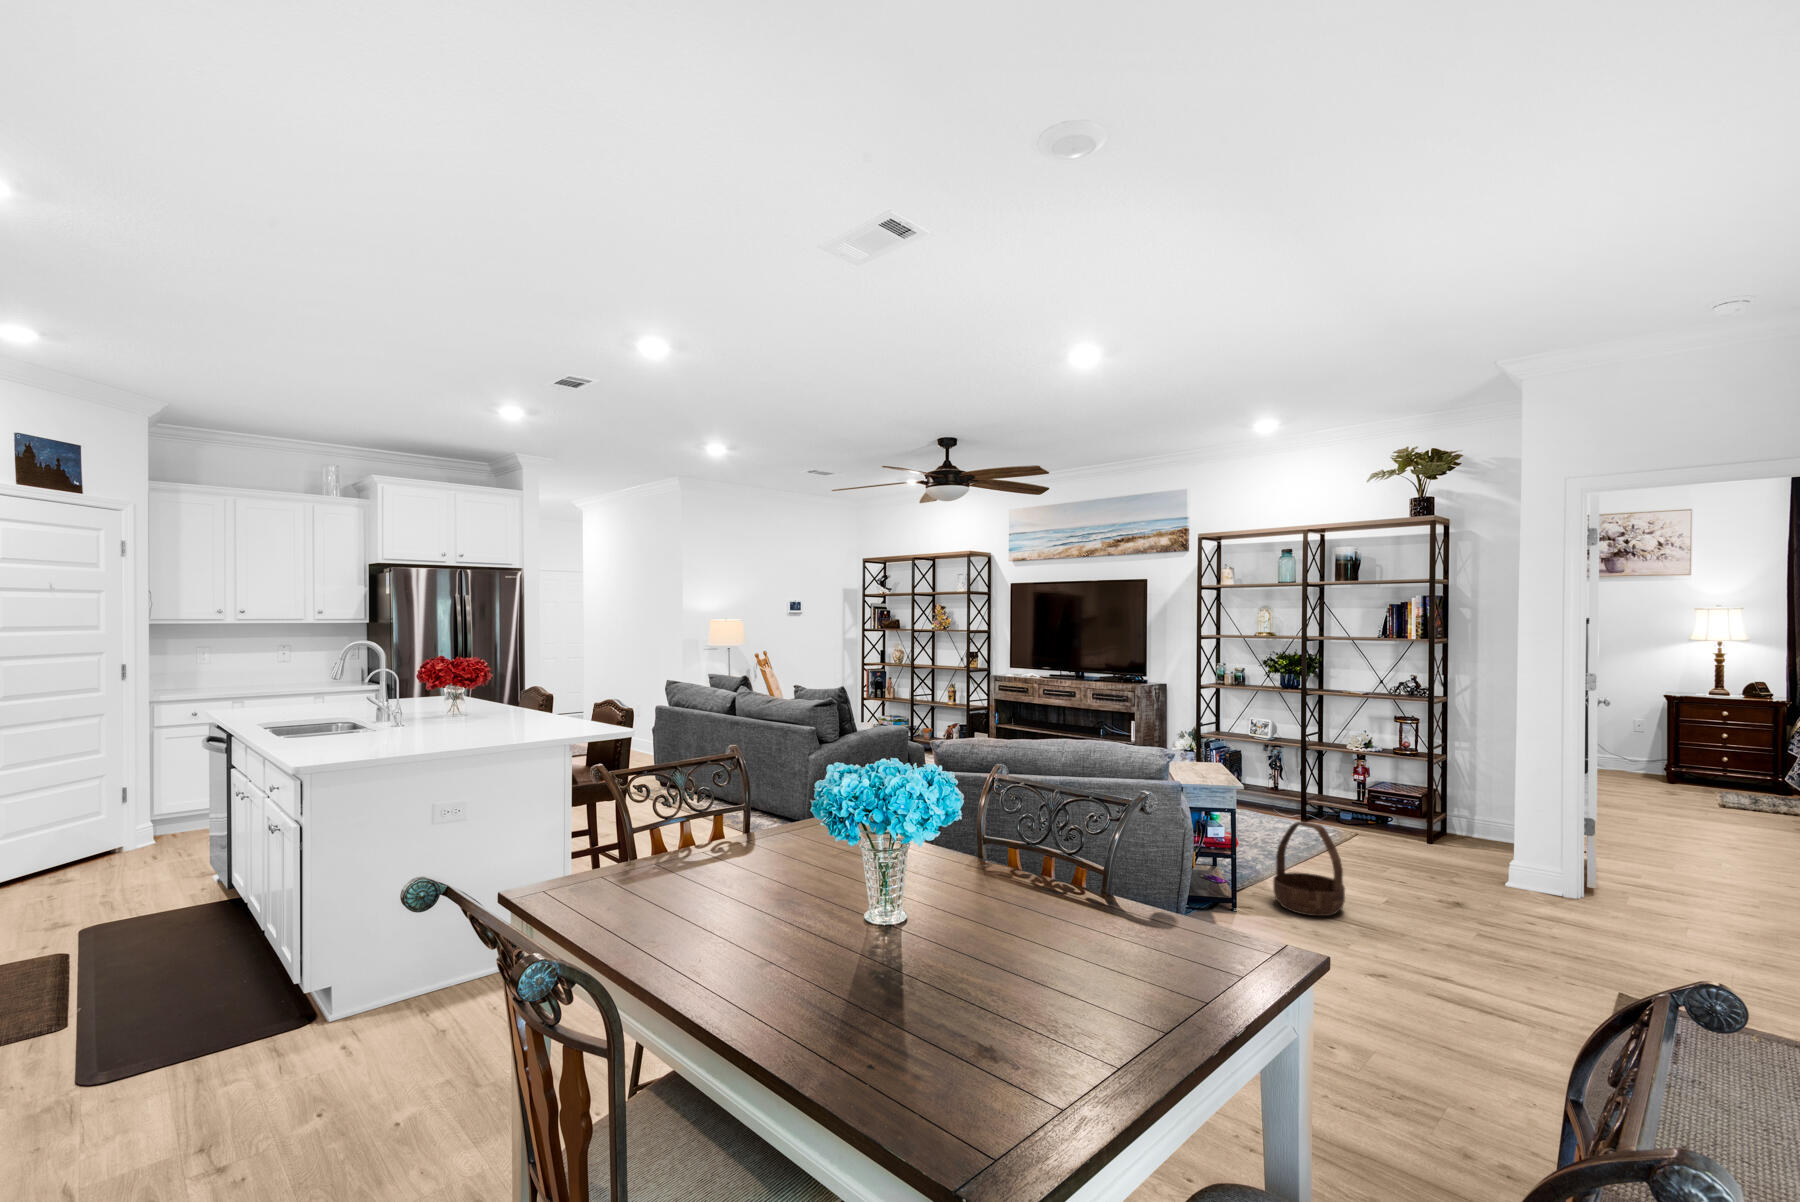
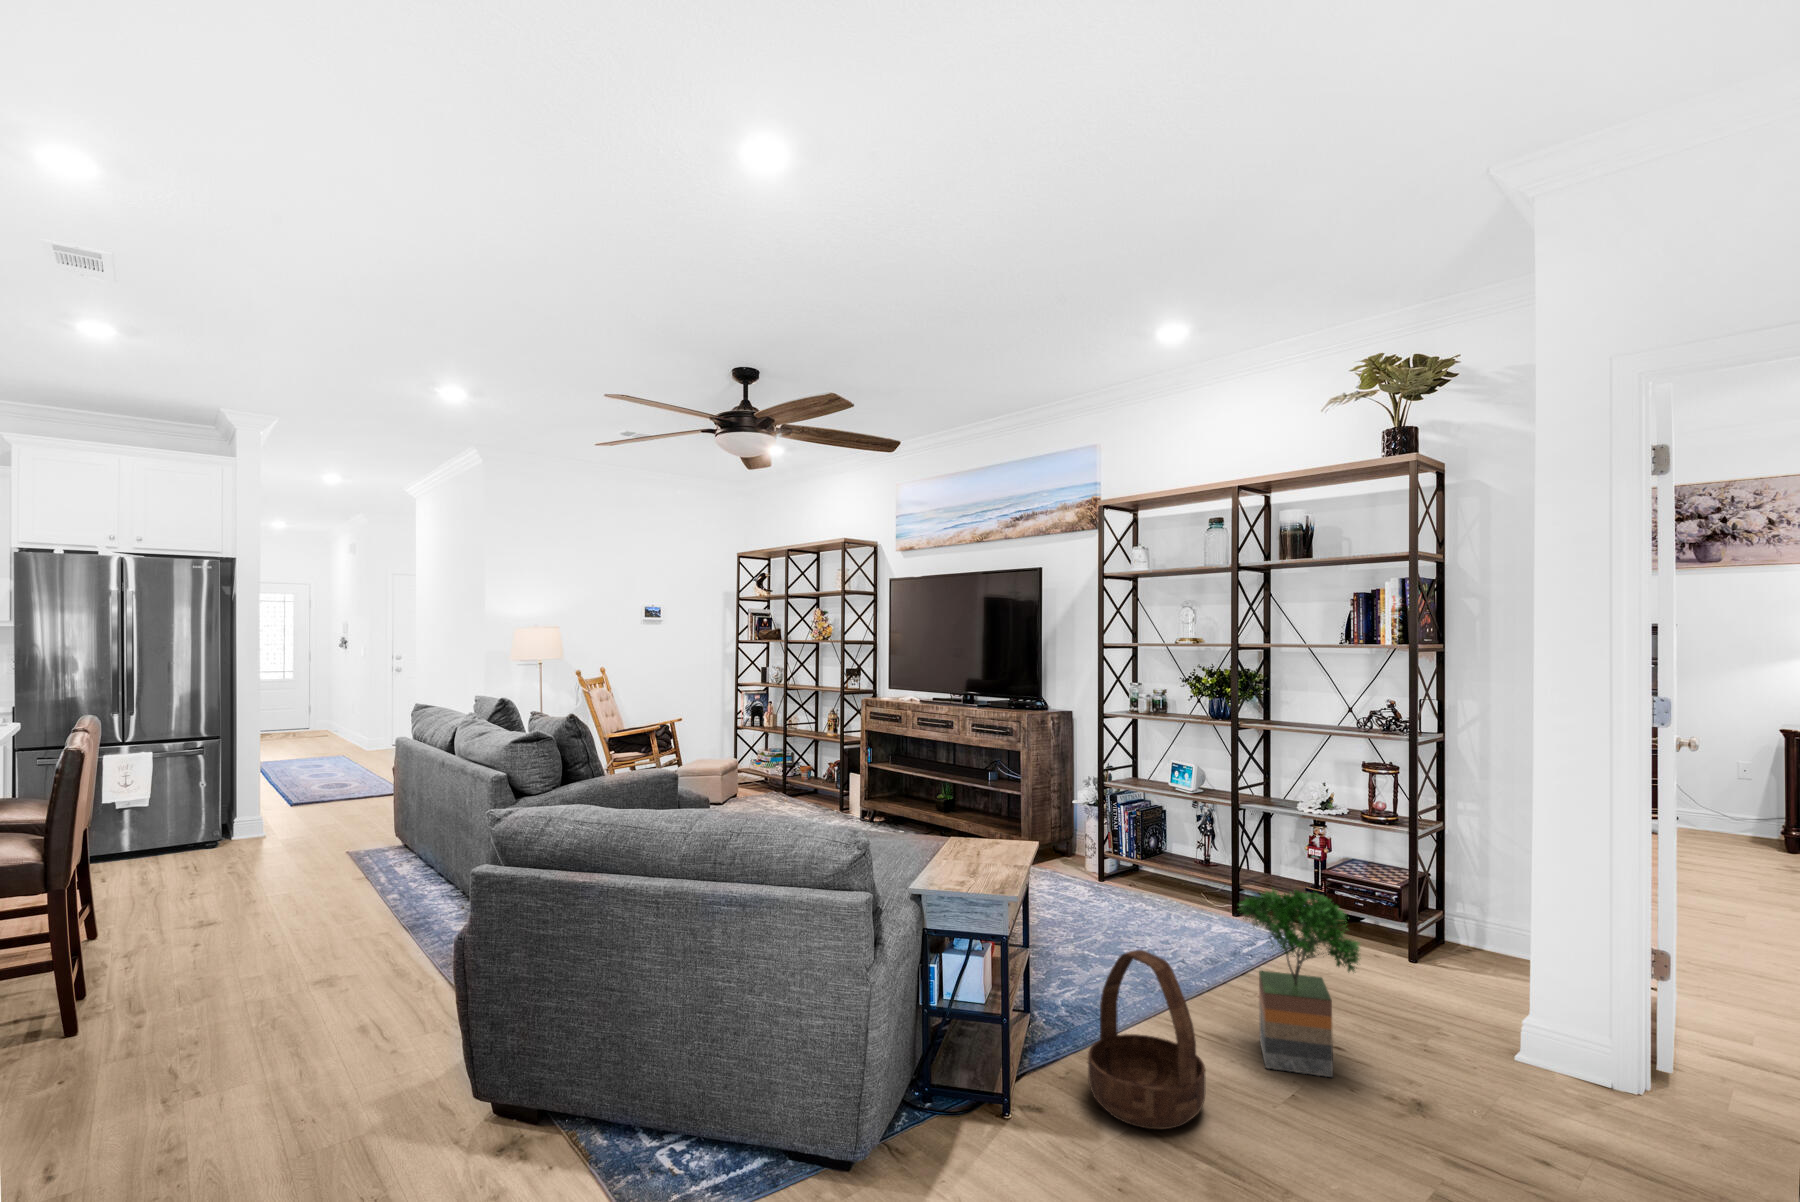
potted tree: none [1345,788,1426,895] -> present [1238,890,1360,1077]

